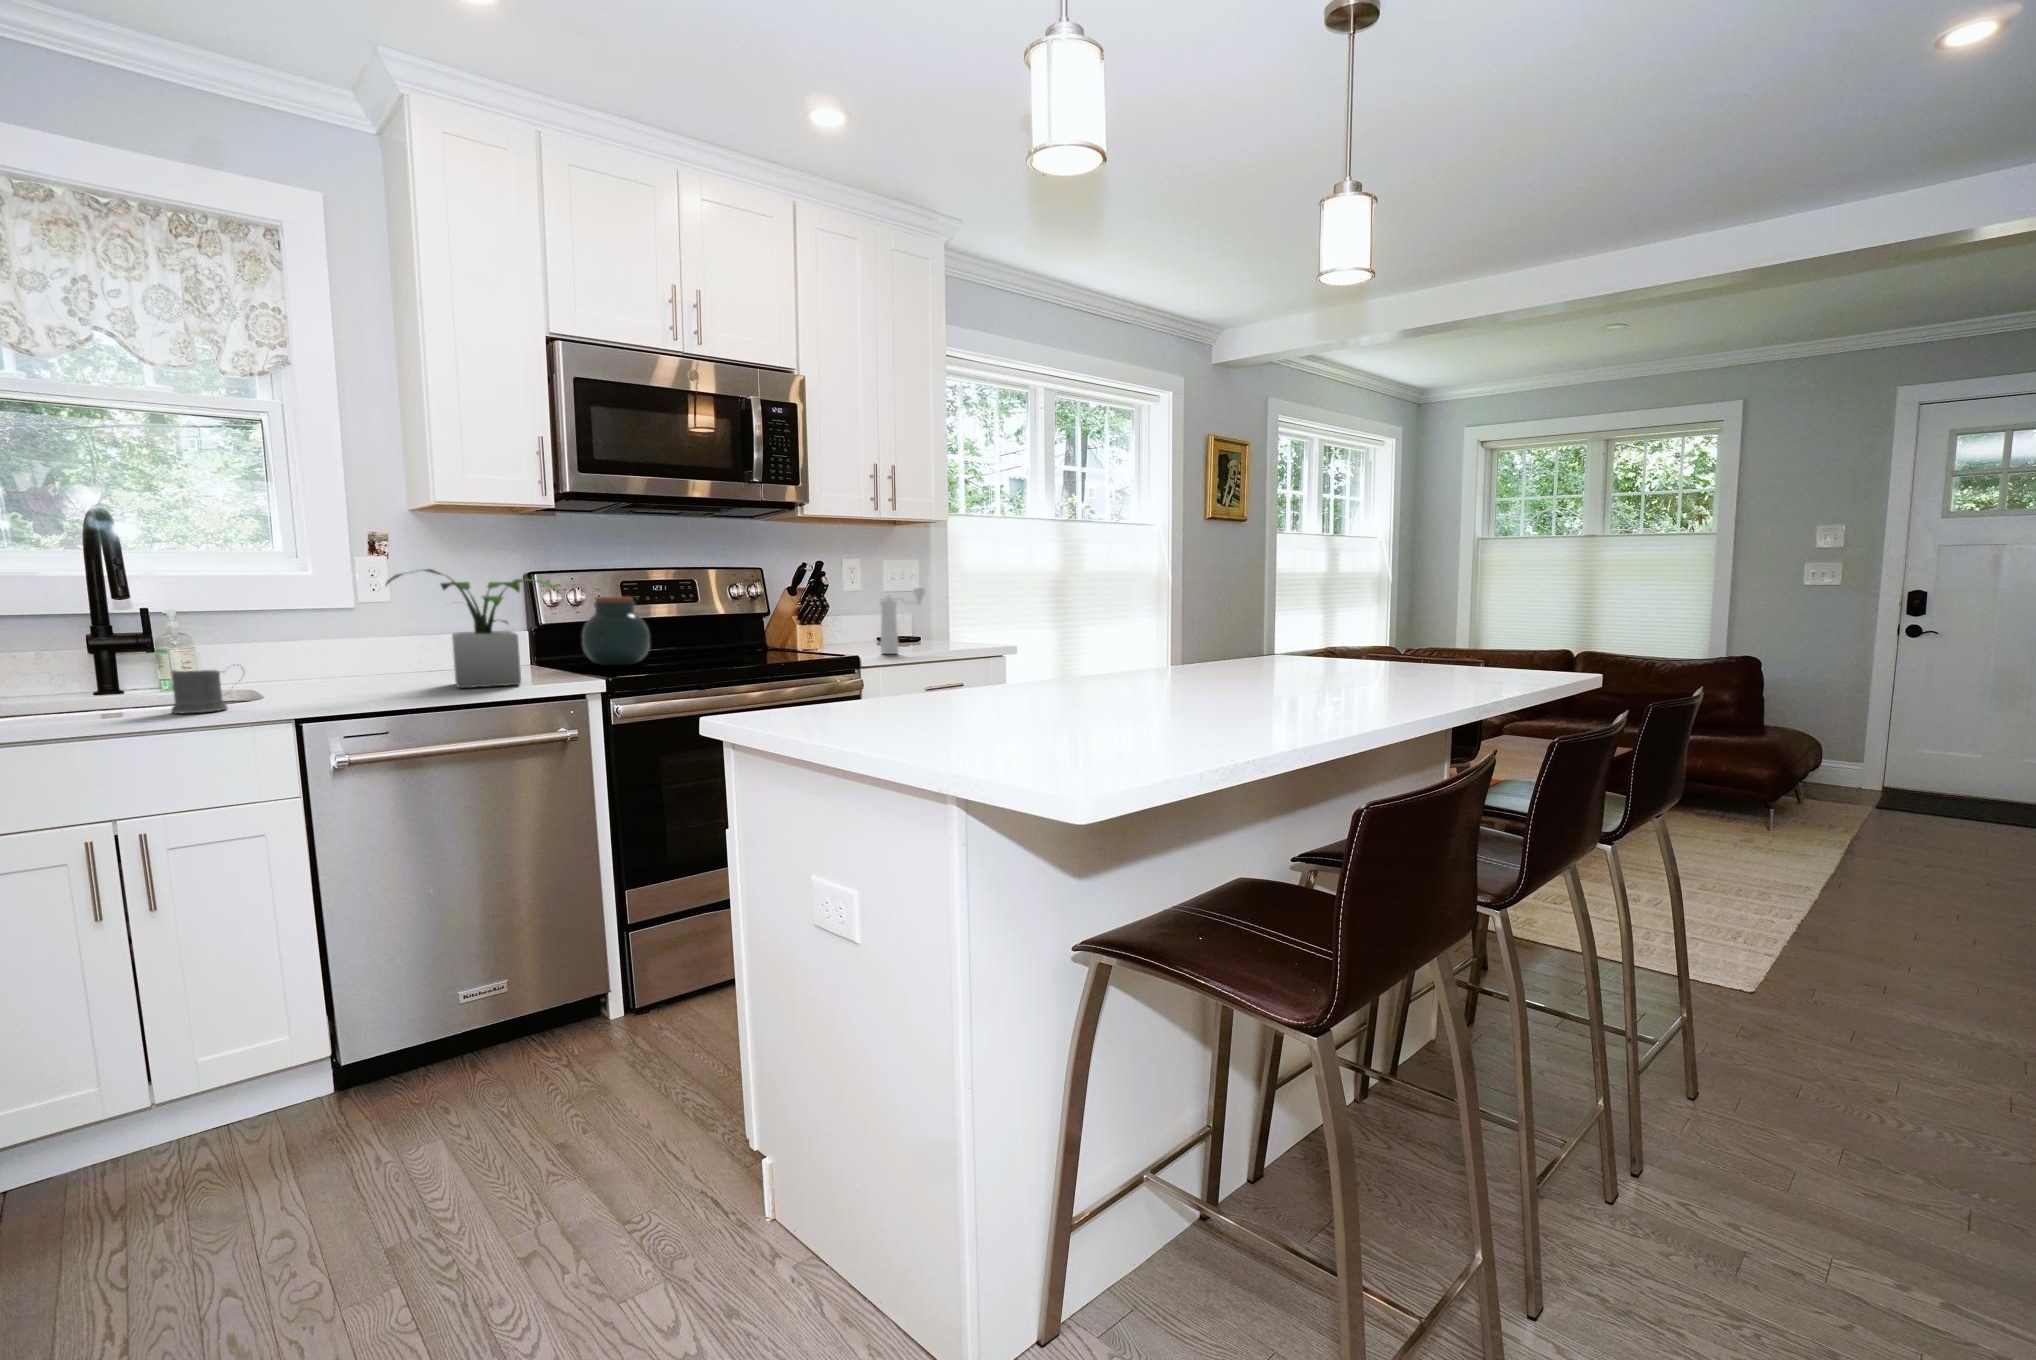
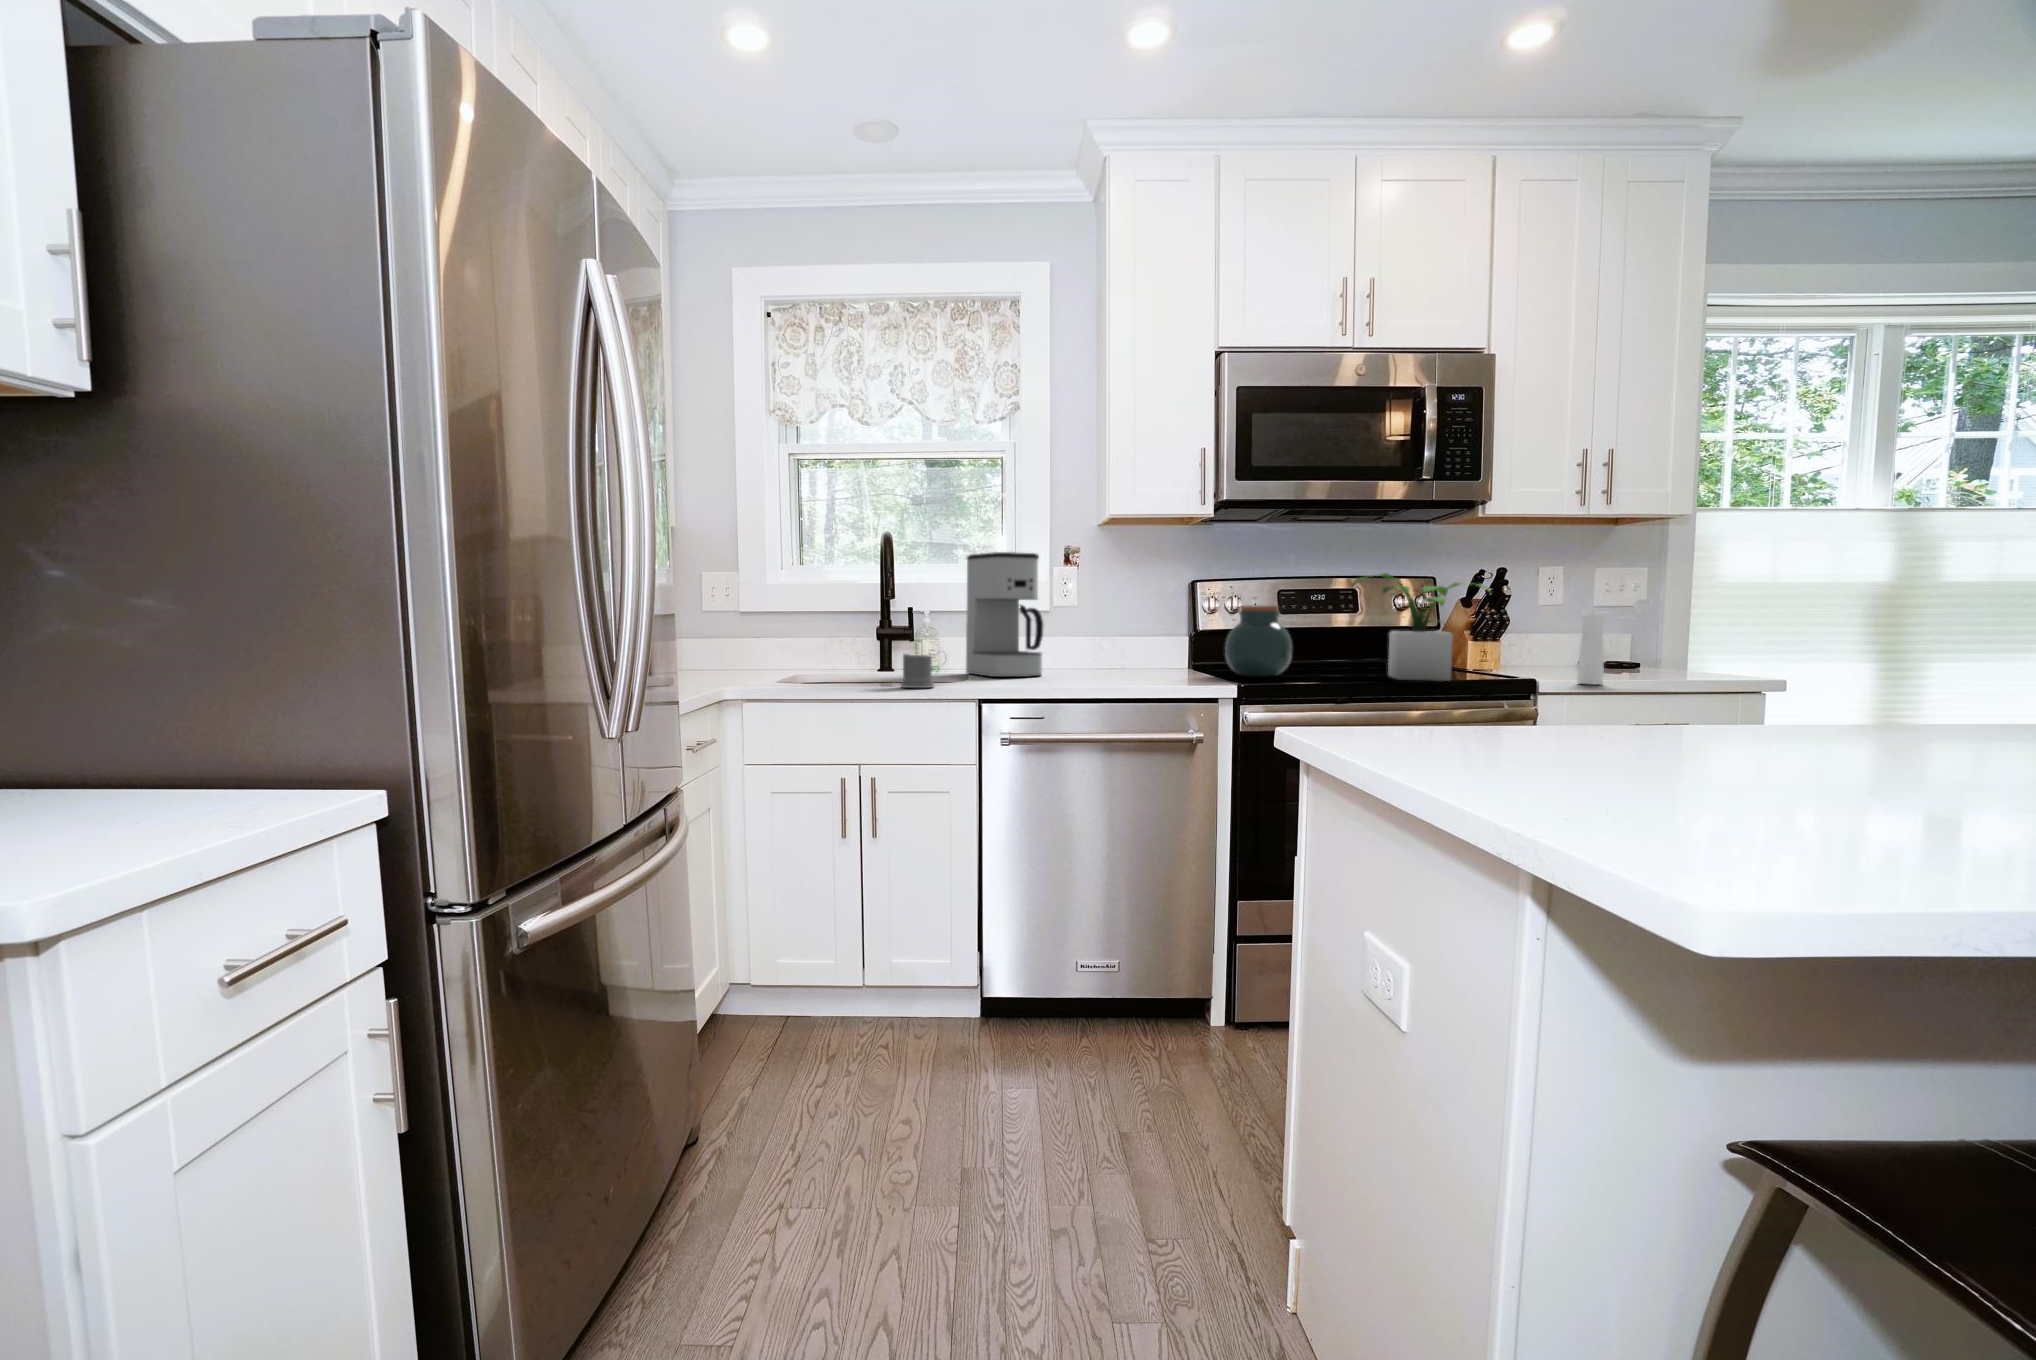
coffee maker: none [236,541,366,688] -> present [966,552,1043,677]
potted plant: present [386,569,554,688] -> present [1351,573,1490,681]

